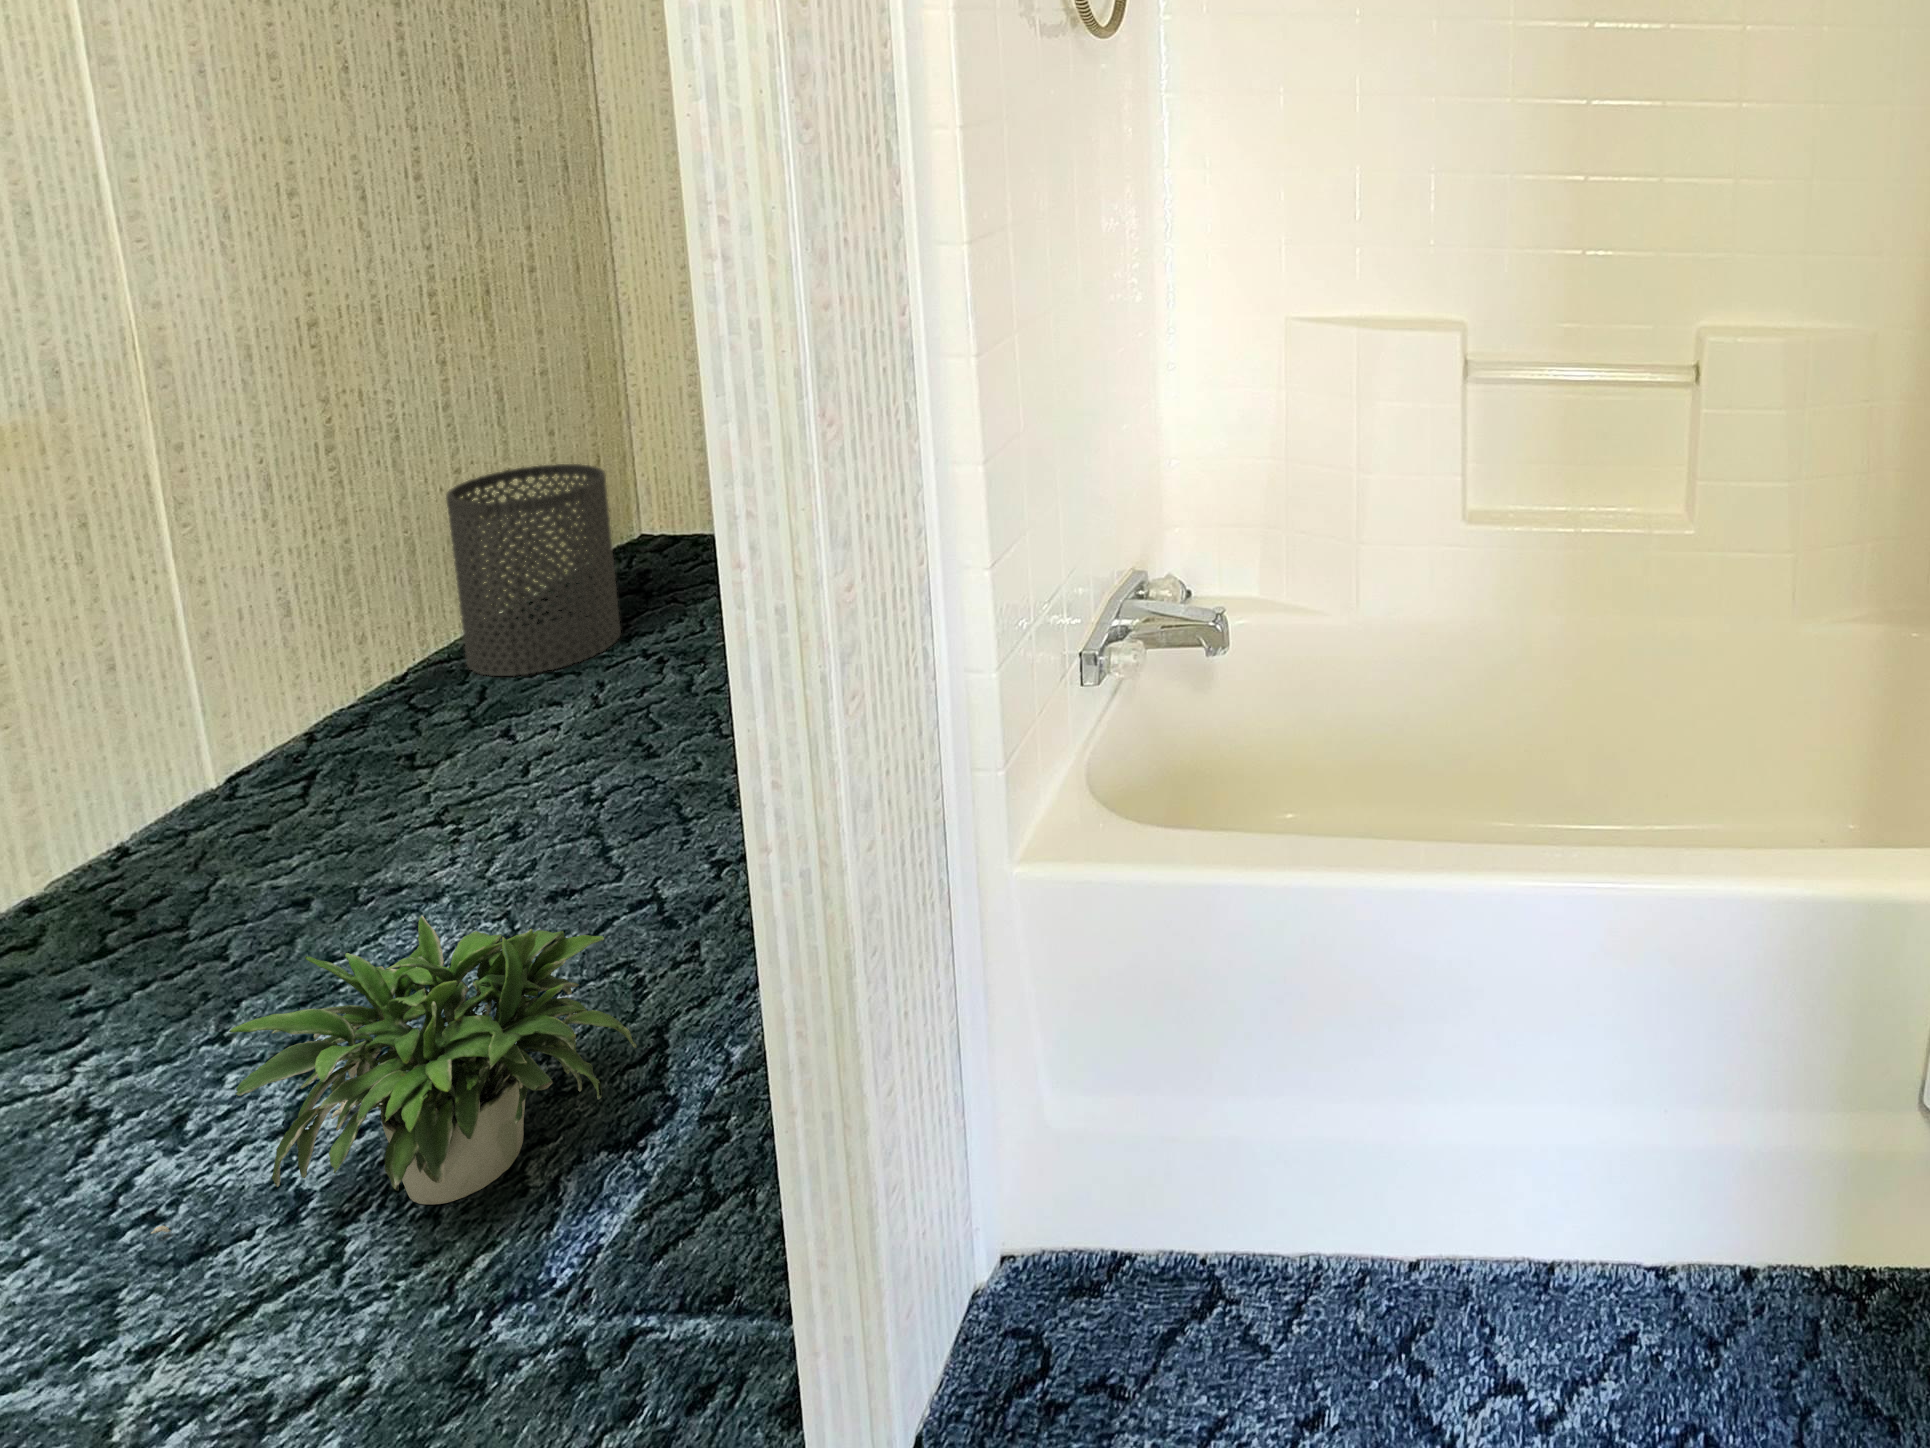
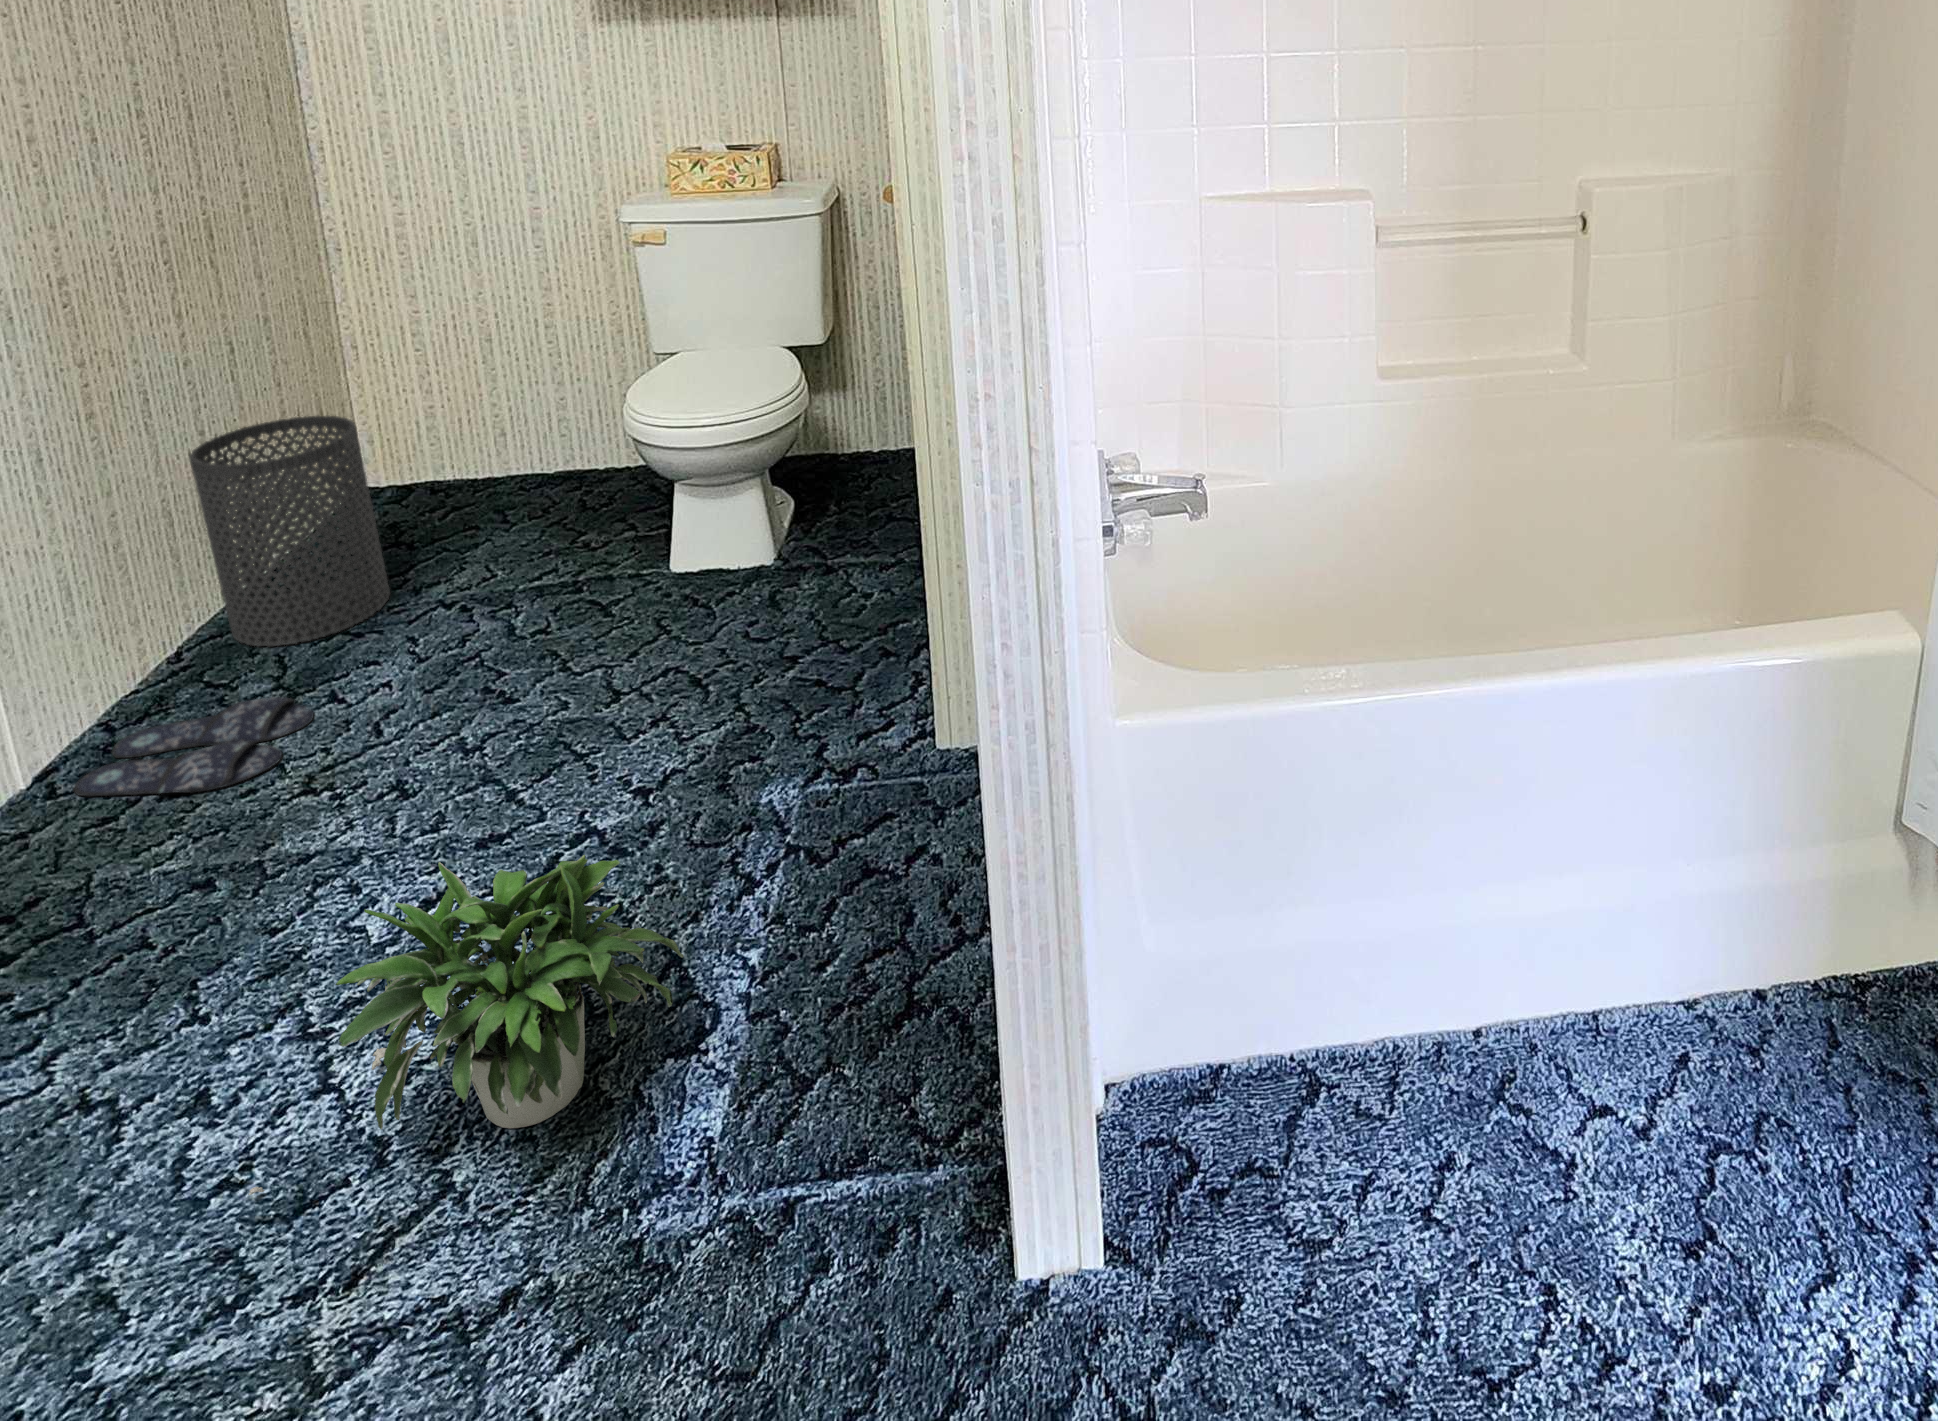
slippers: none [253,725,491,809] -> present [73,697,314,796]

